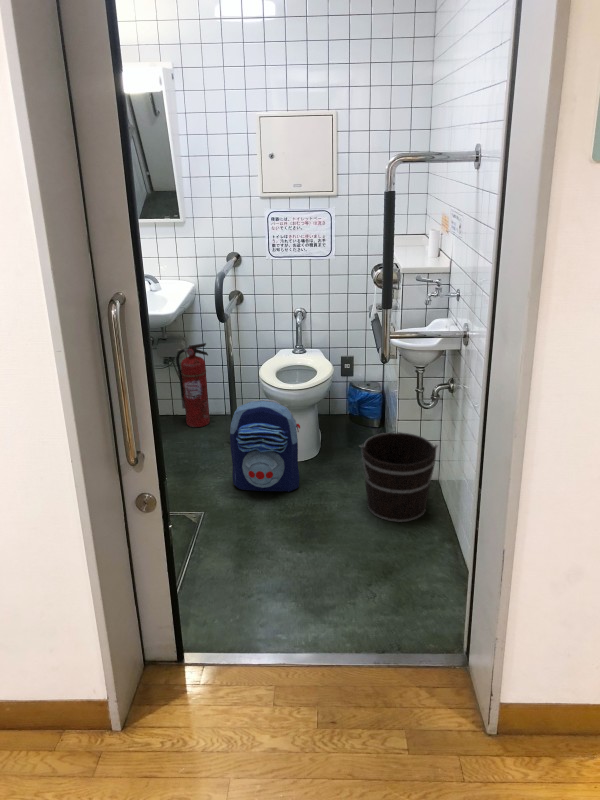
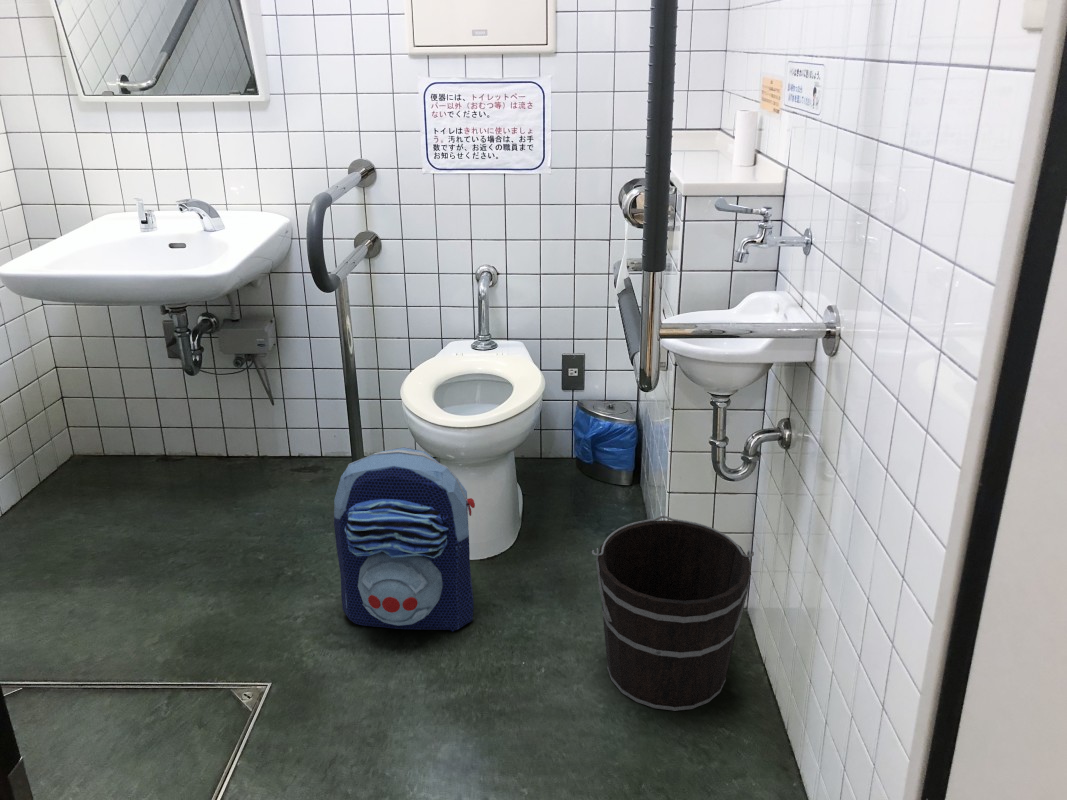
fire extinguisher: present [176,343,210,427] -> none [256,329,322,482]

